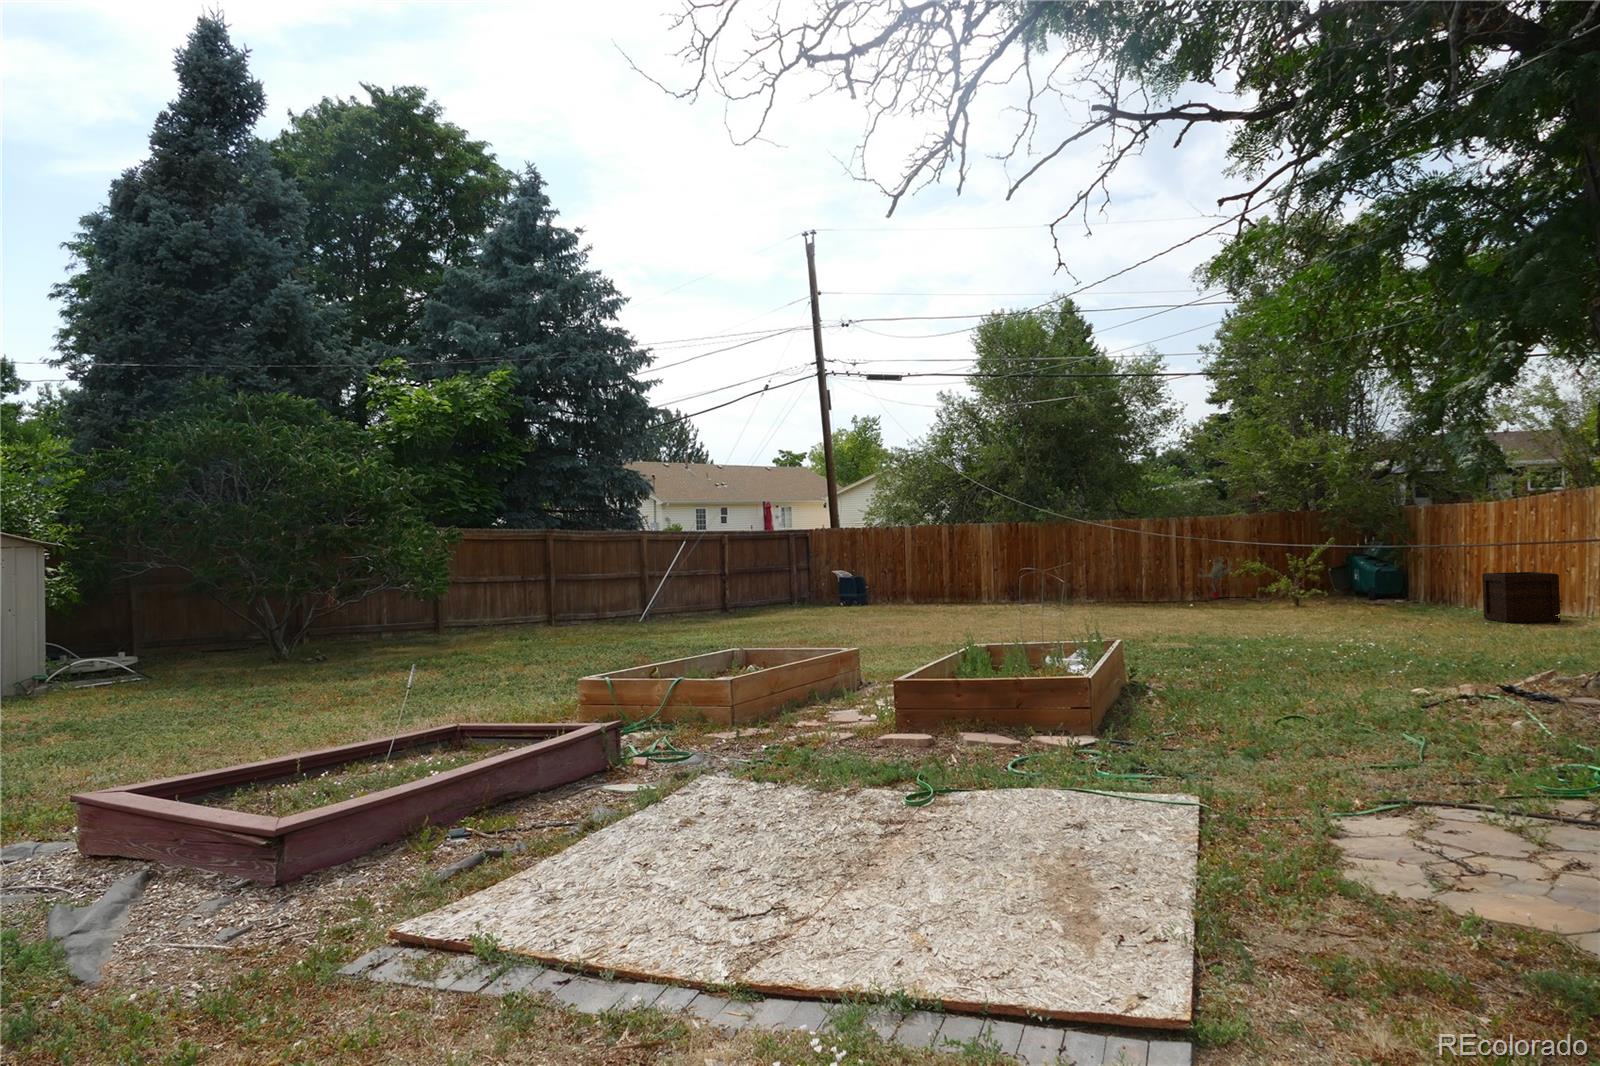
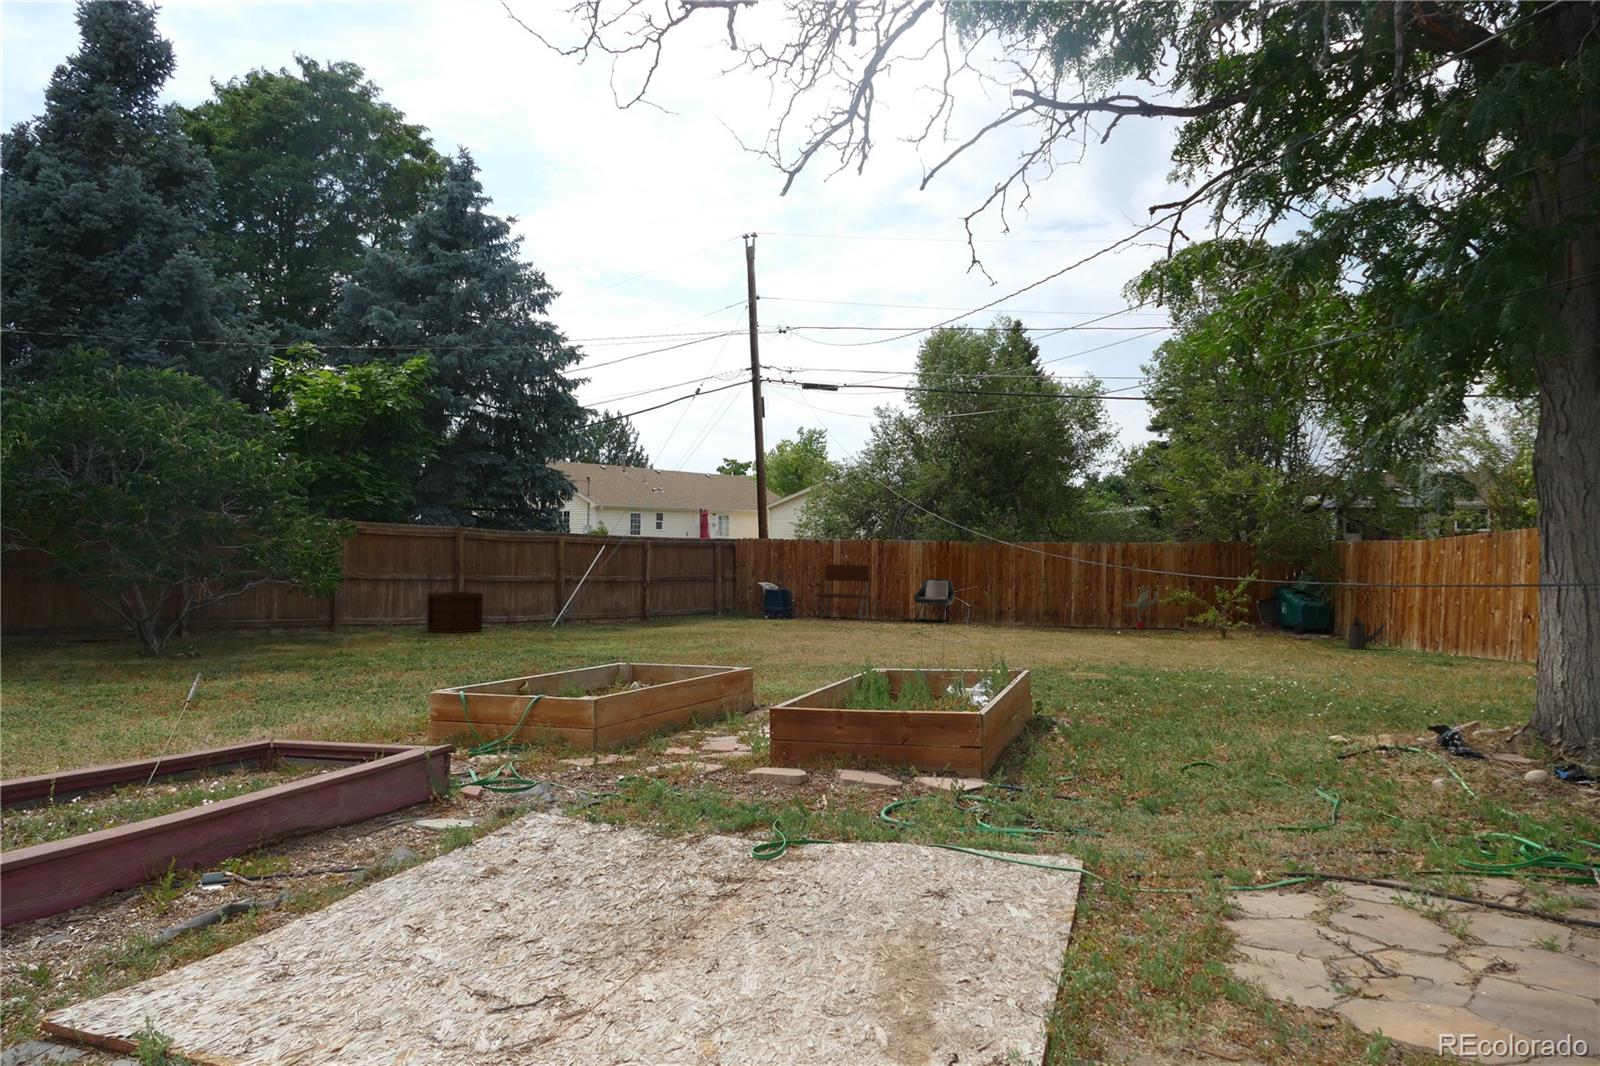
bench: none [890,548,943,601] -> present [816,564,870,619]
lounge chair: none [987,558,1028,602] -> present [914,578,955,623]
wooden crate: present [1482,572,1561,623] -> present [427,592,483,633]
watering can: none [1423,576,1468,609] -> present [1346,616,1387,650]

